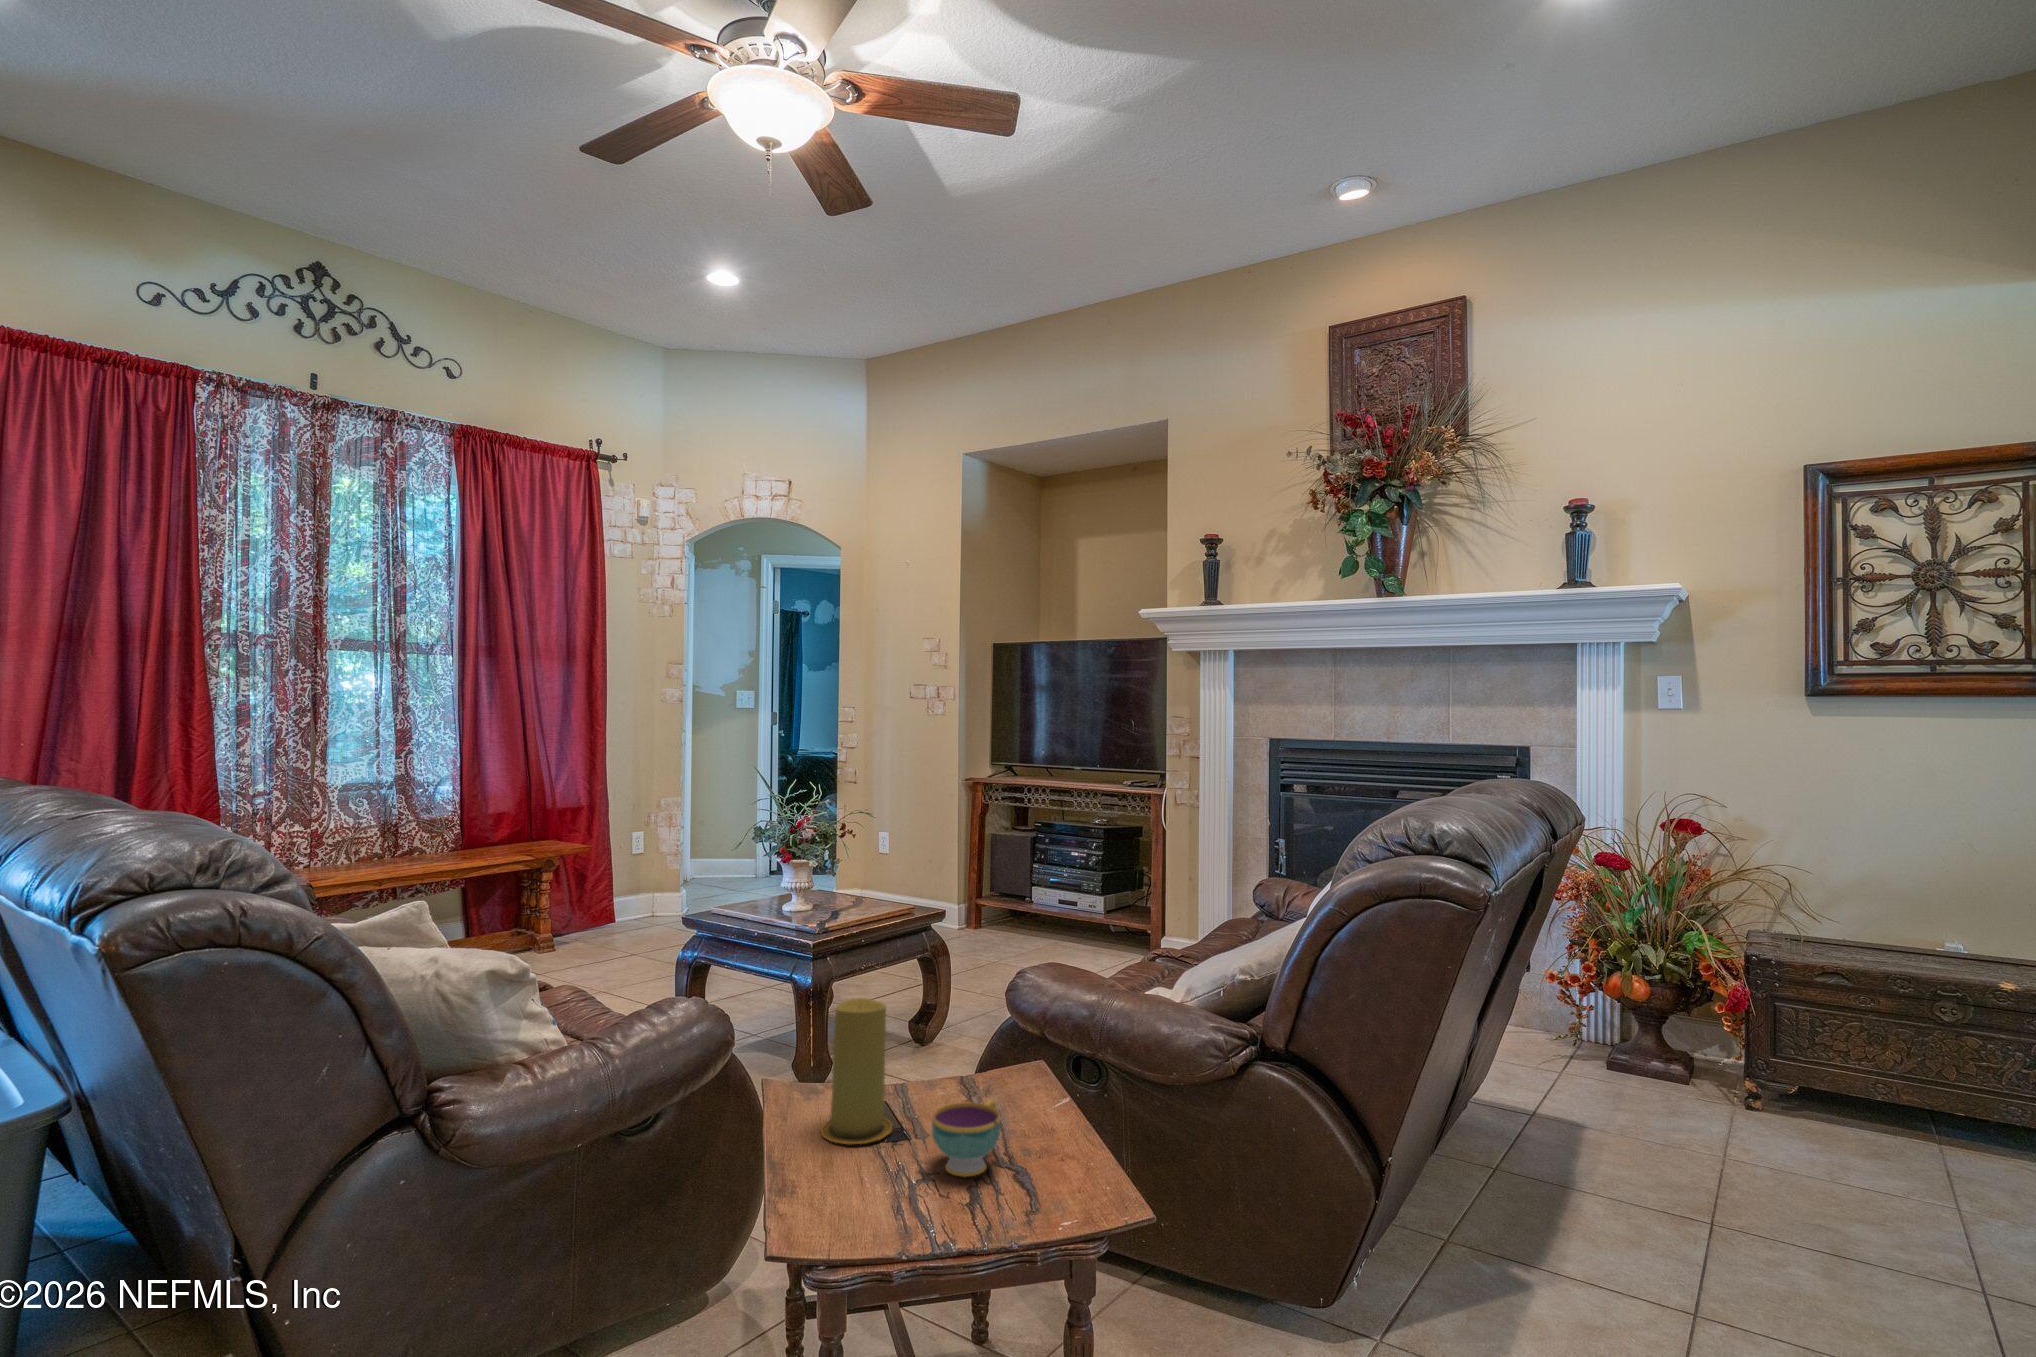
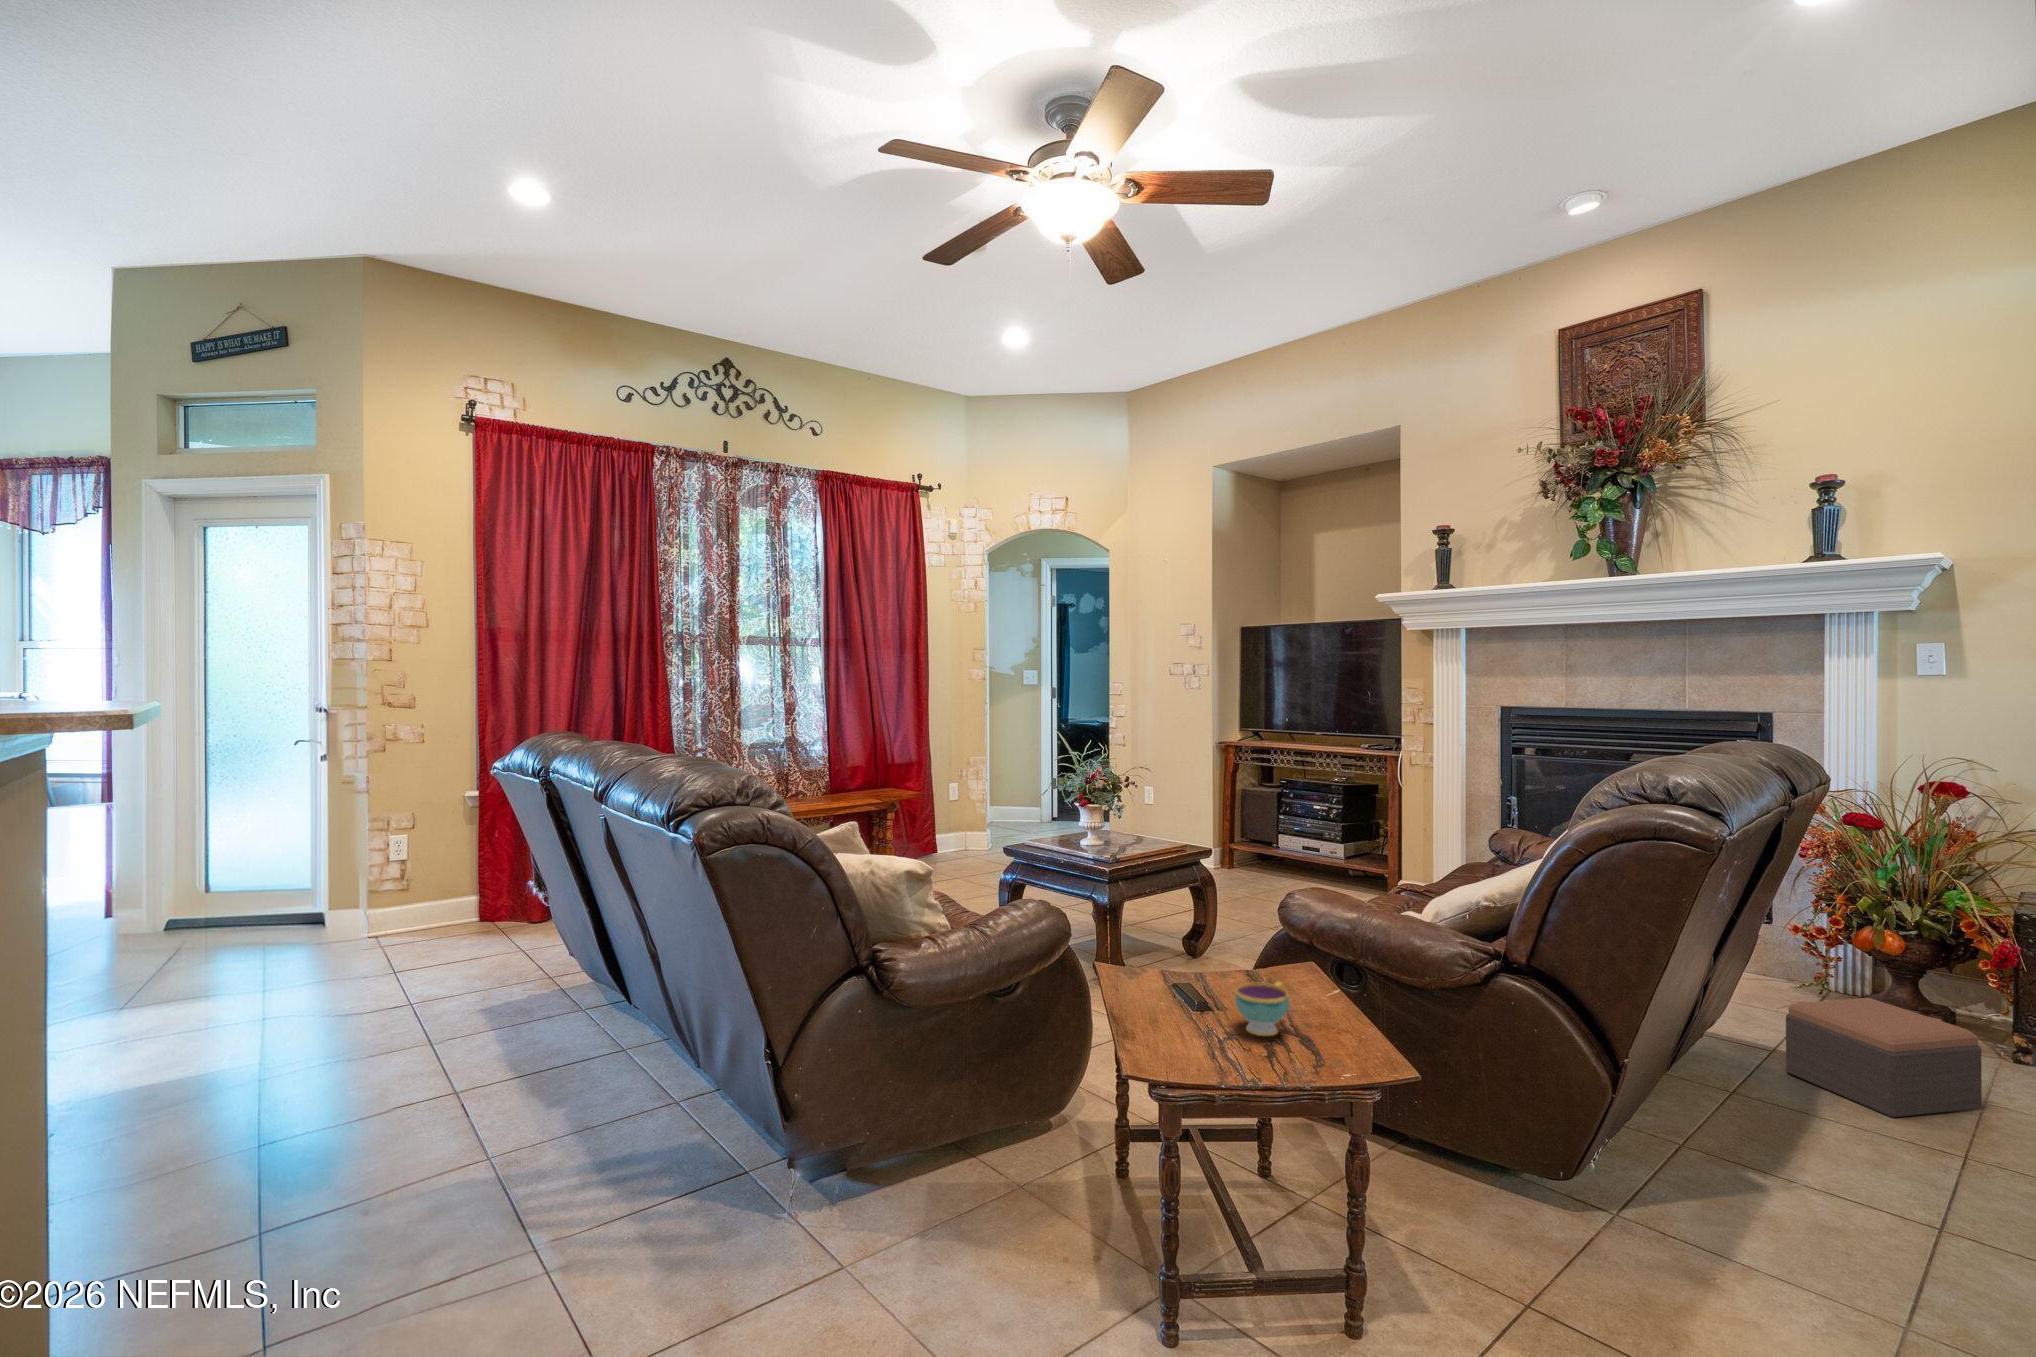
candle: present [820,998,892,1144] -> none [1147,902,1201,1008]
footstool: none [1545,1051,1722,1182] -> present [1786,998,1982,1118]

